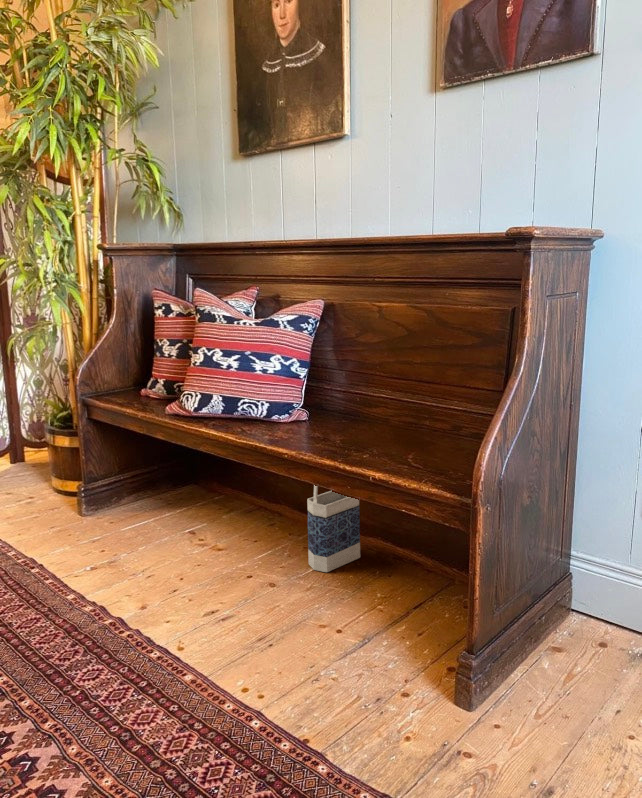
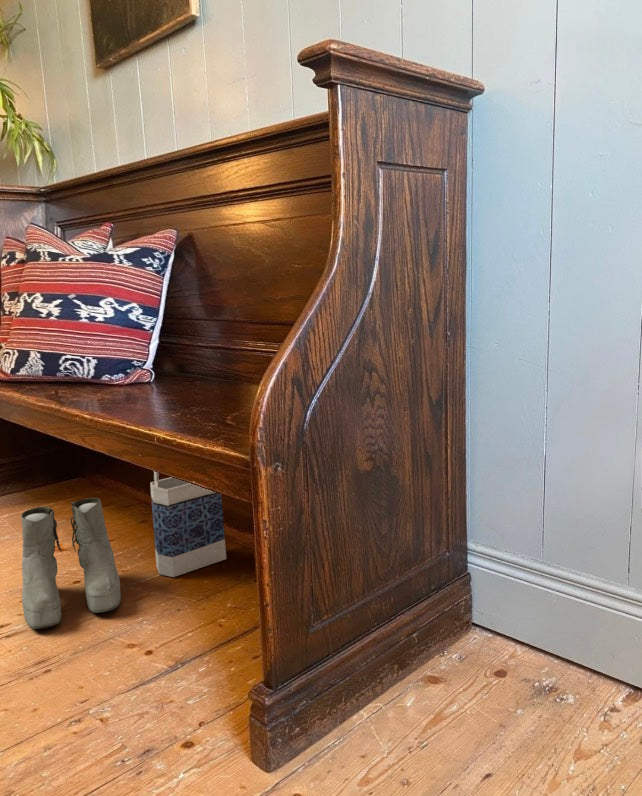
boots: none [220,512,299,614] -> present [21,498,121,629]

